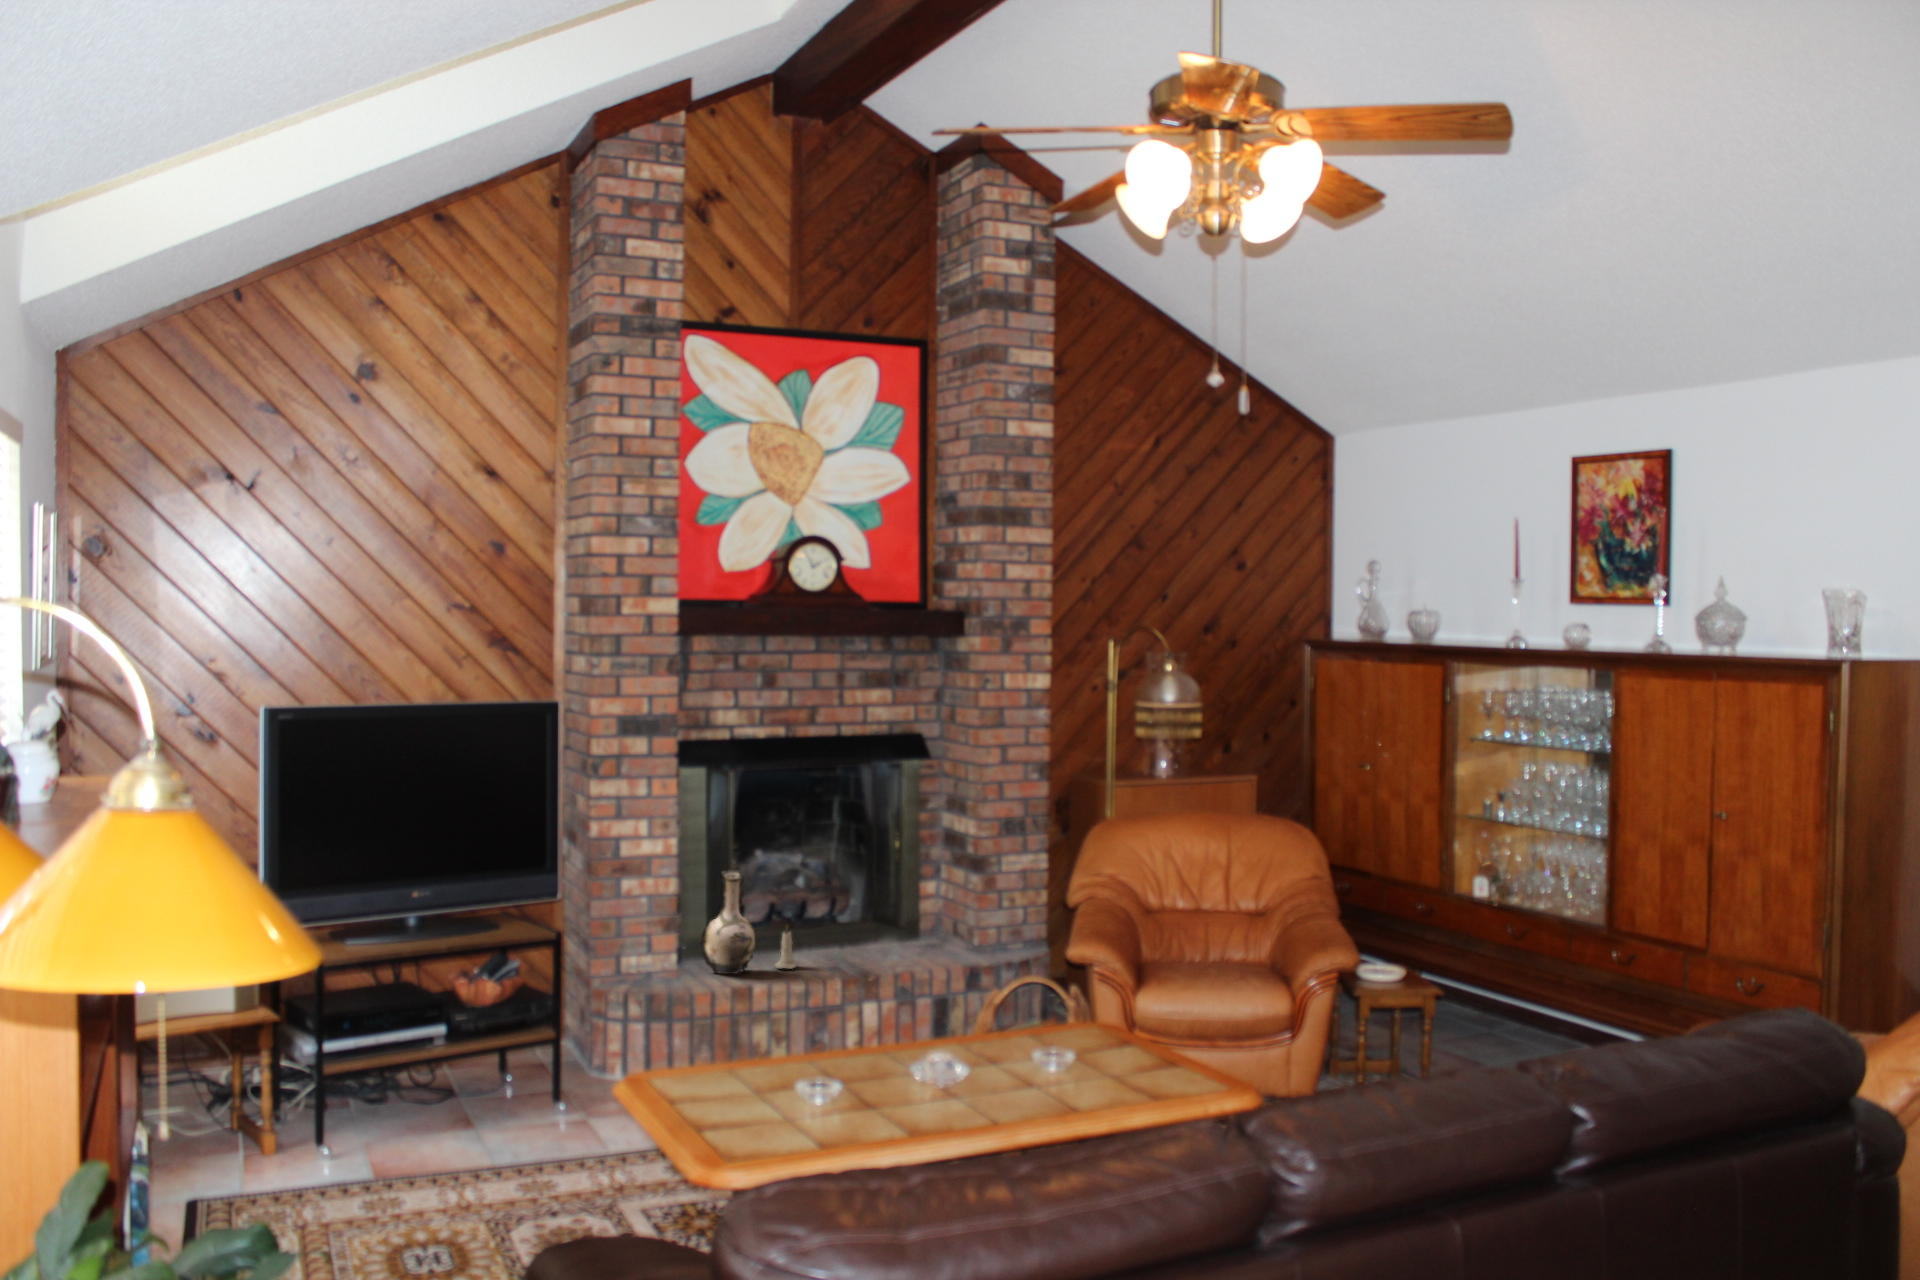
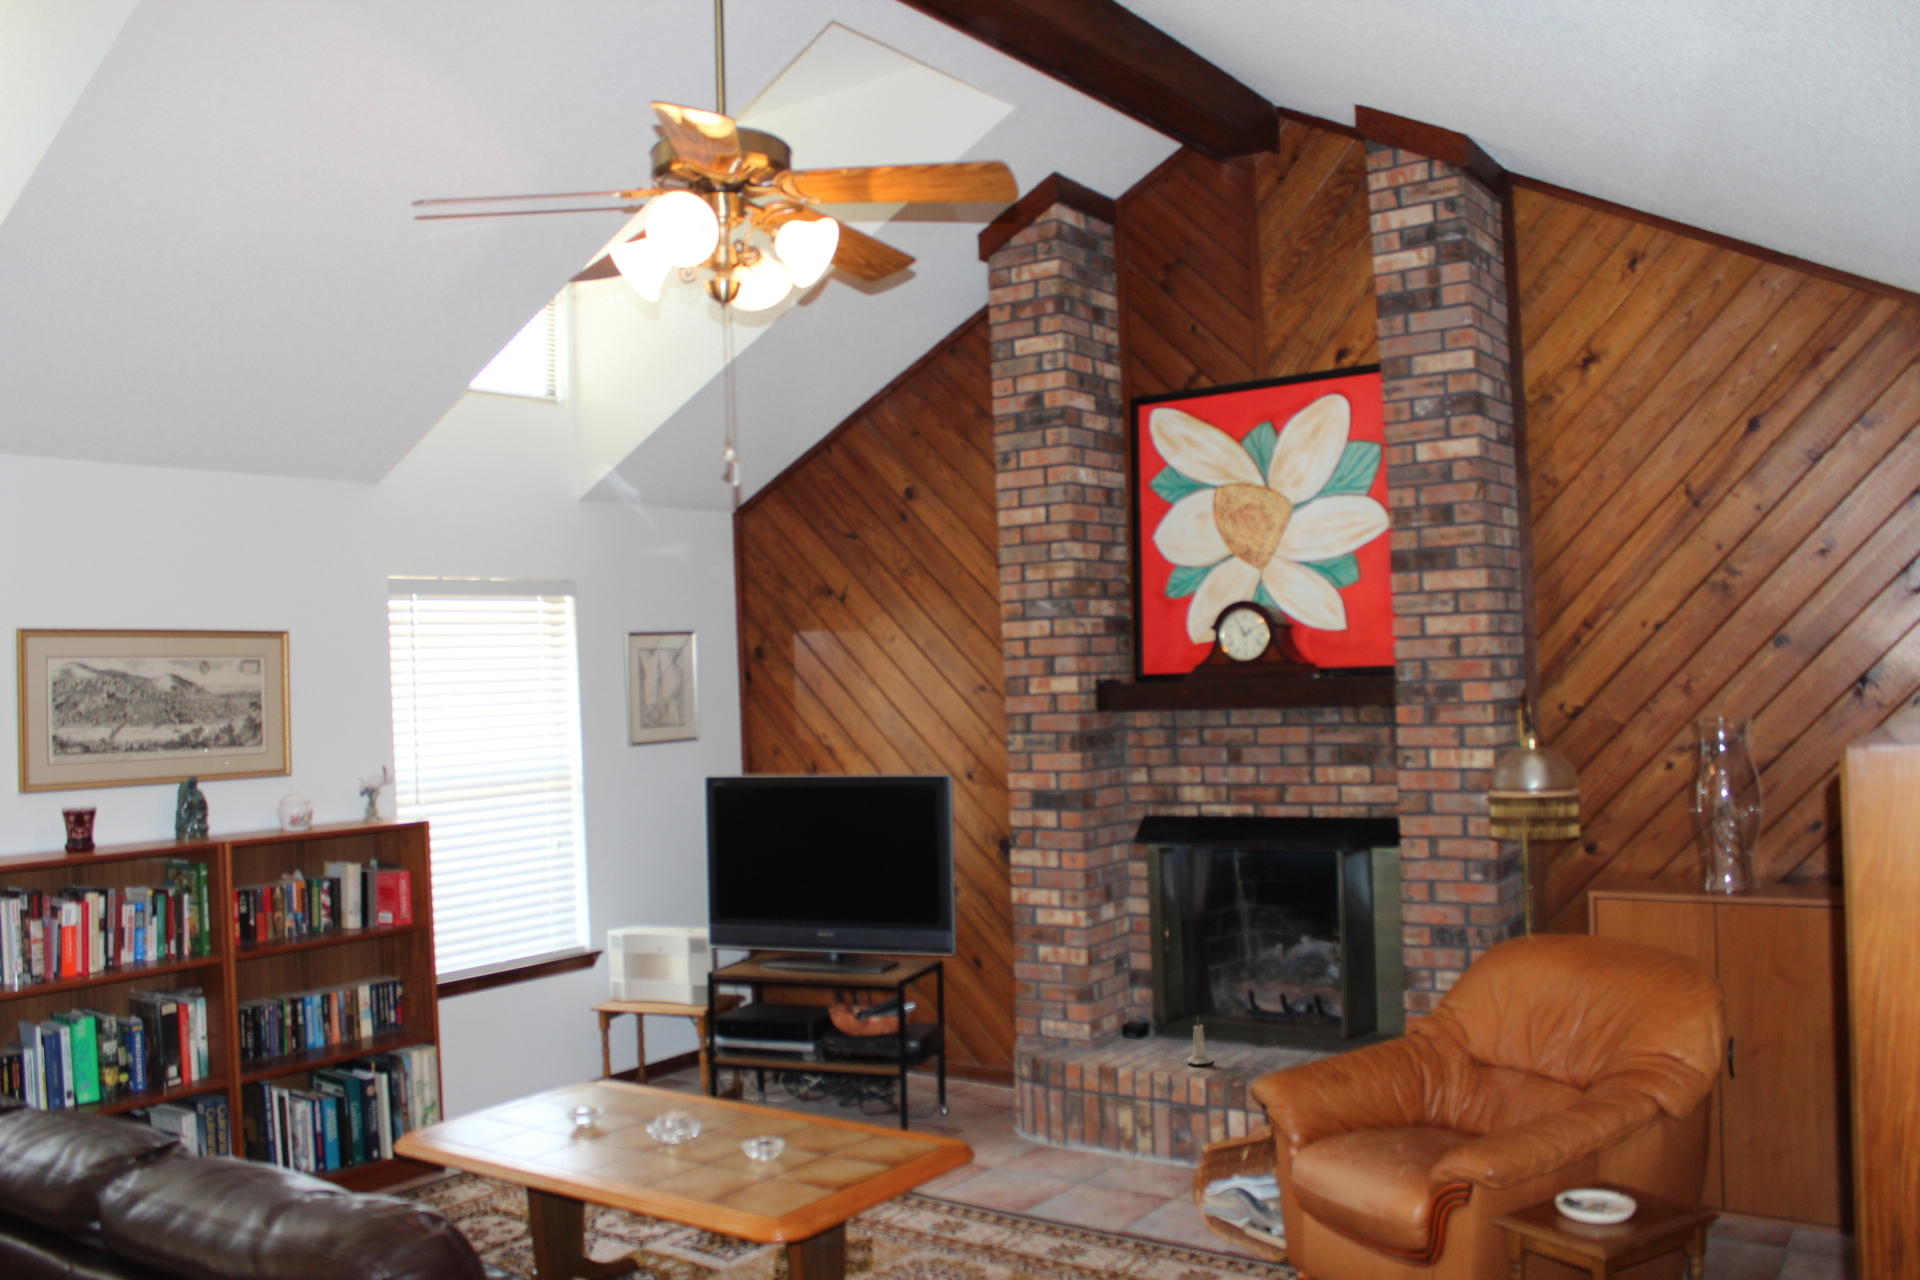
decorative vase: present [700,870,757,974] -> none [1117,951,1171,1059]

